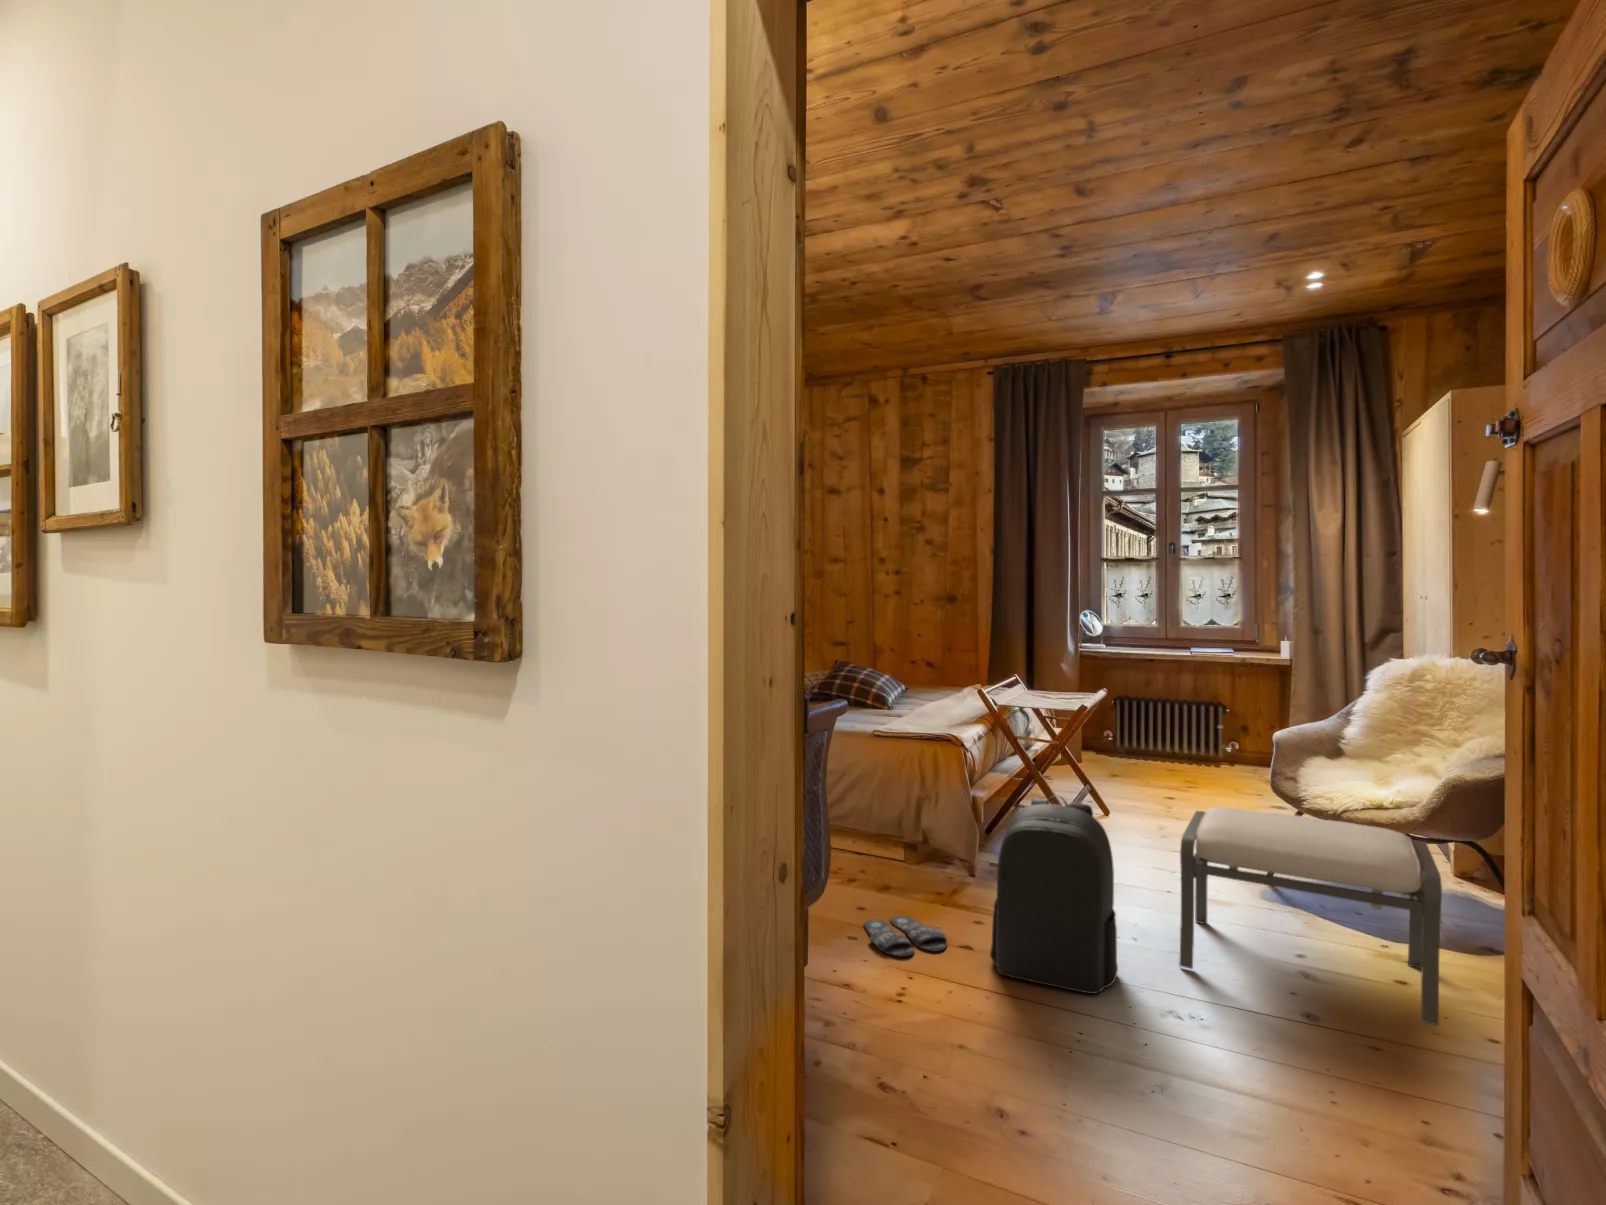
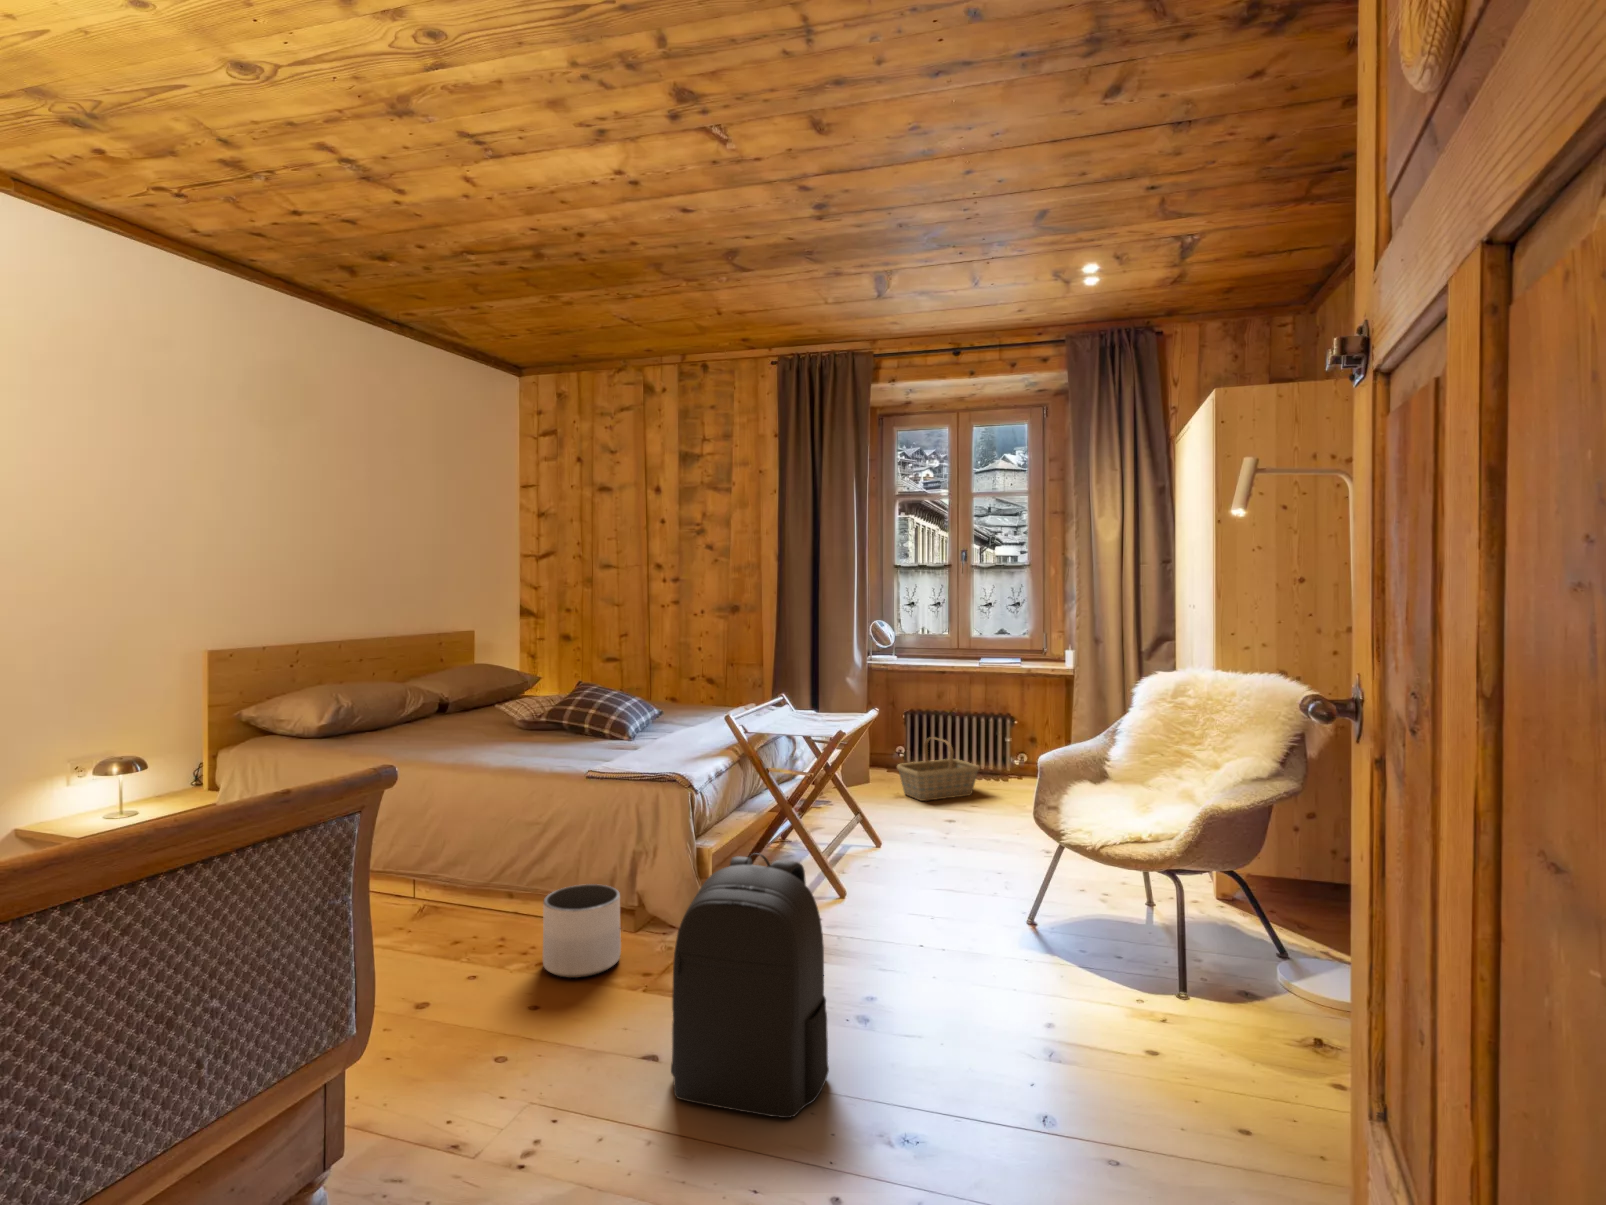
basket: none [1112,720,1194,777] -> present [897,737,980,801]
ottoman: present [1179,807,1442,1025] -> none [906,850,1191,1119]
planter: none [856,822,915,892] -> present [543,884,621,978]
slippers: present [864,916,947,957] -> none [520,1013,626,1082]

